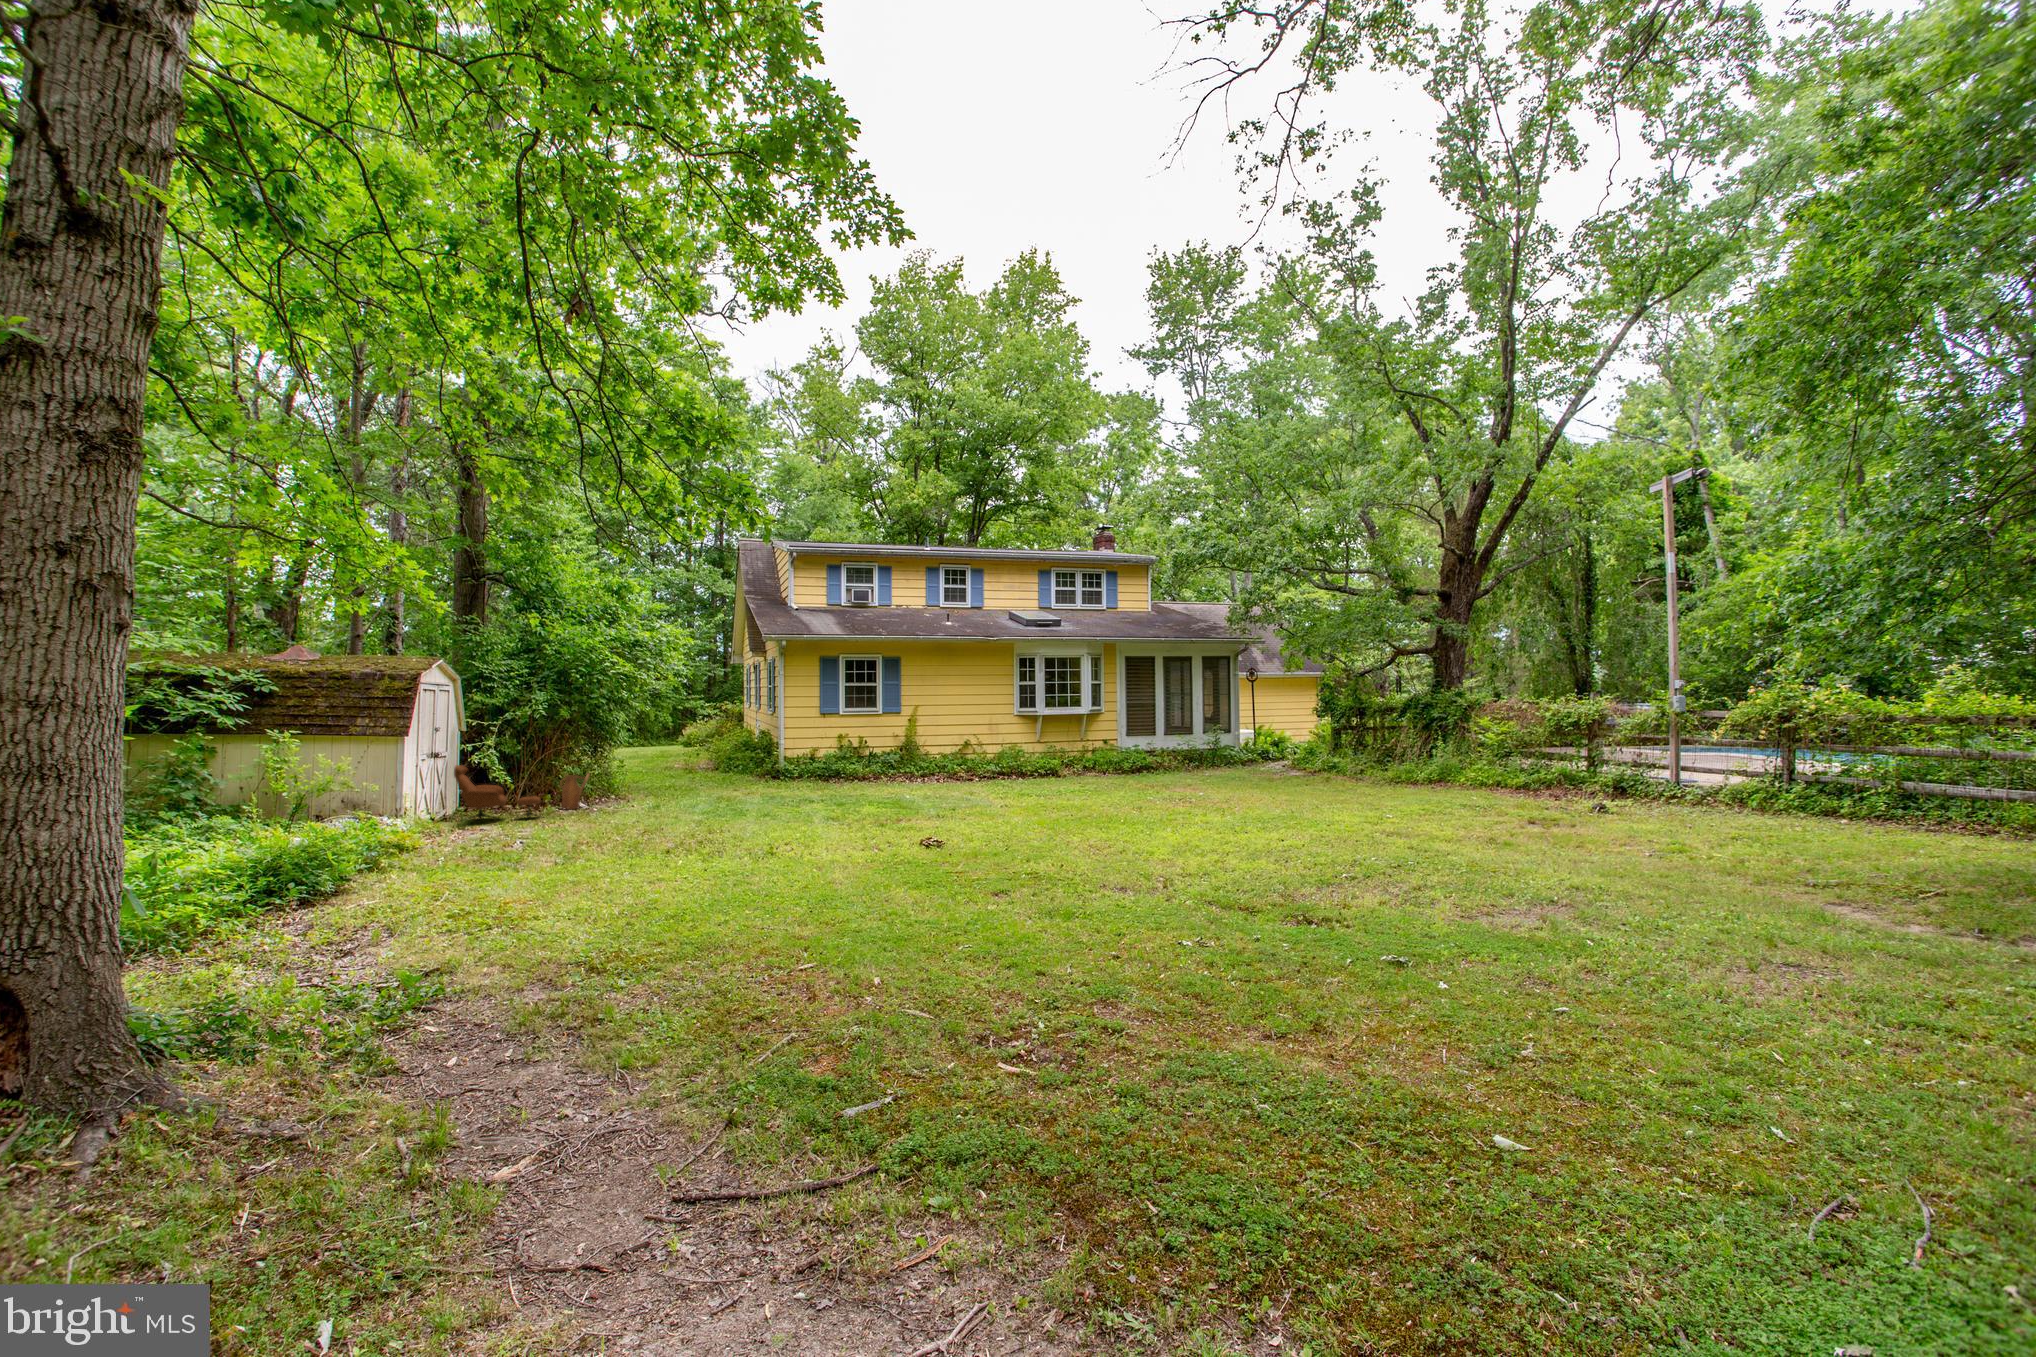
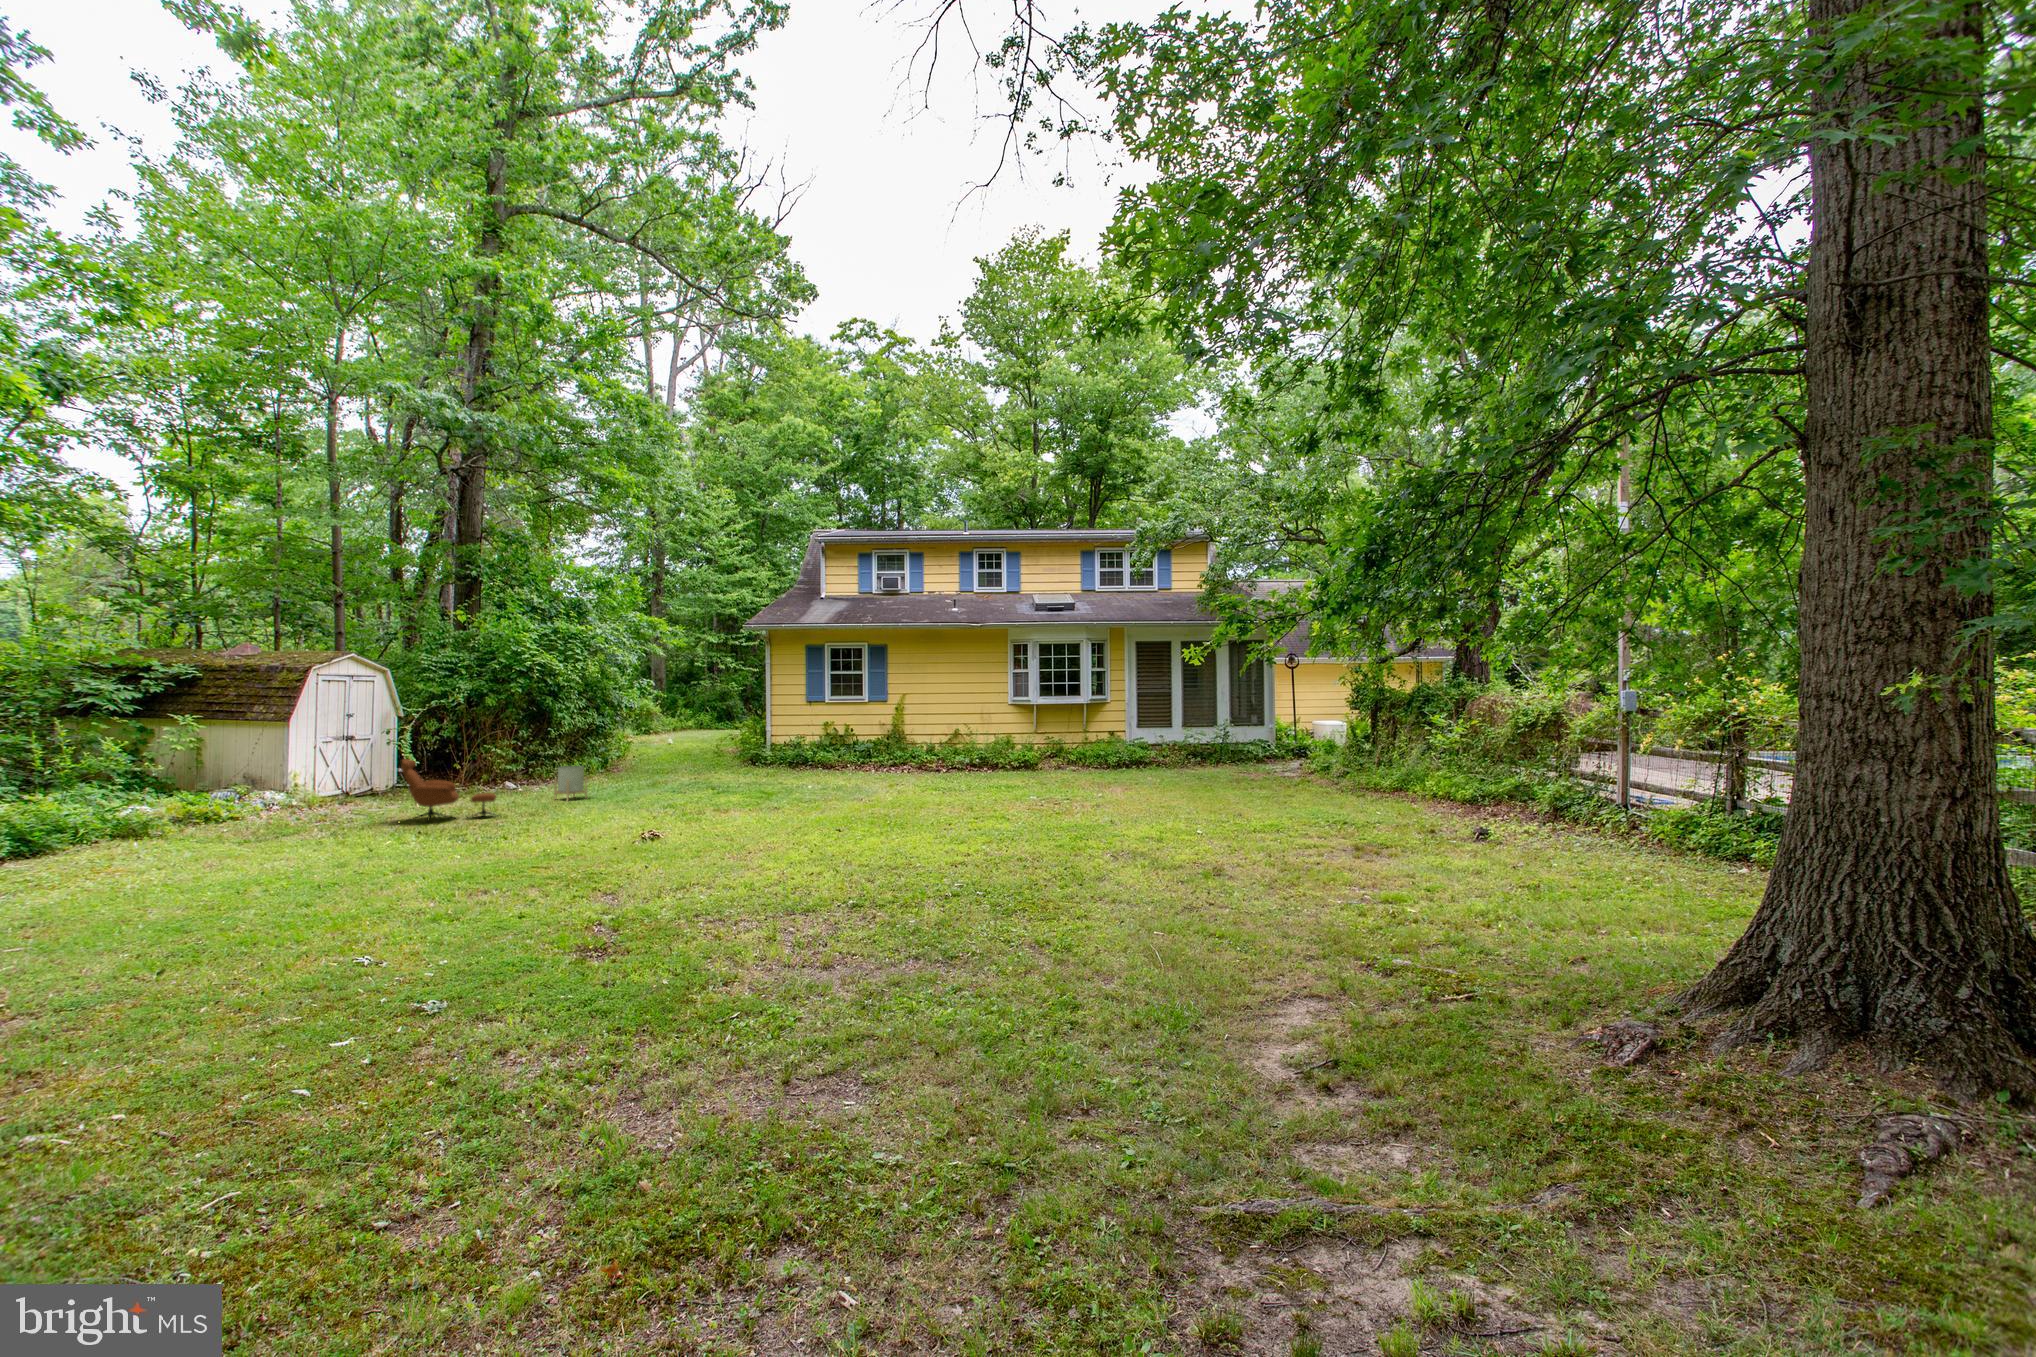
planter: none [594,772,625,804] -> present [554,766,587,800]
watering can: present [560,774,589,809] -> none [517,768,550,807]

